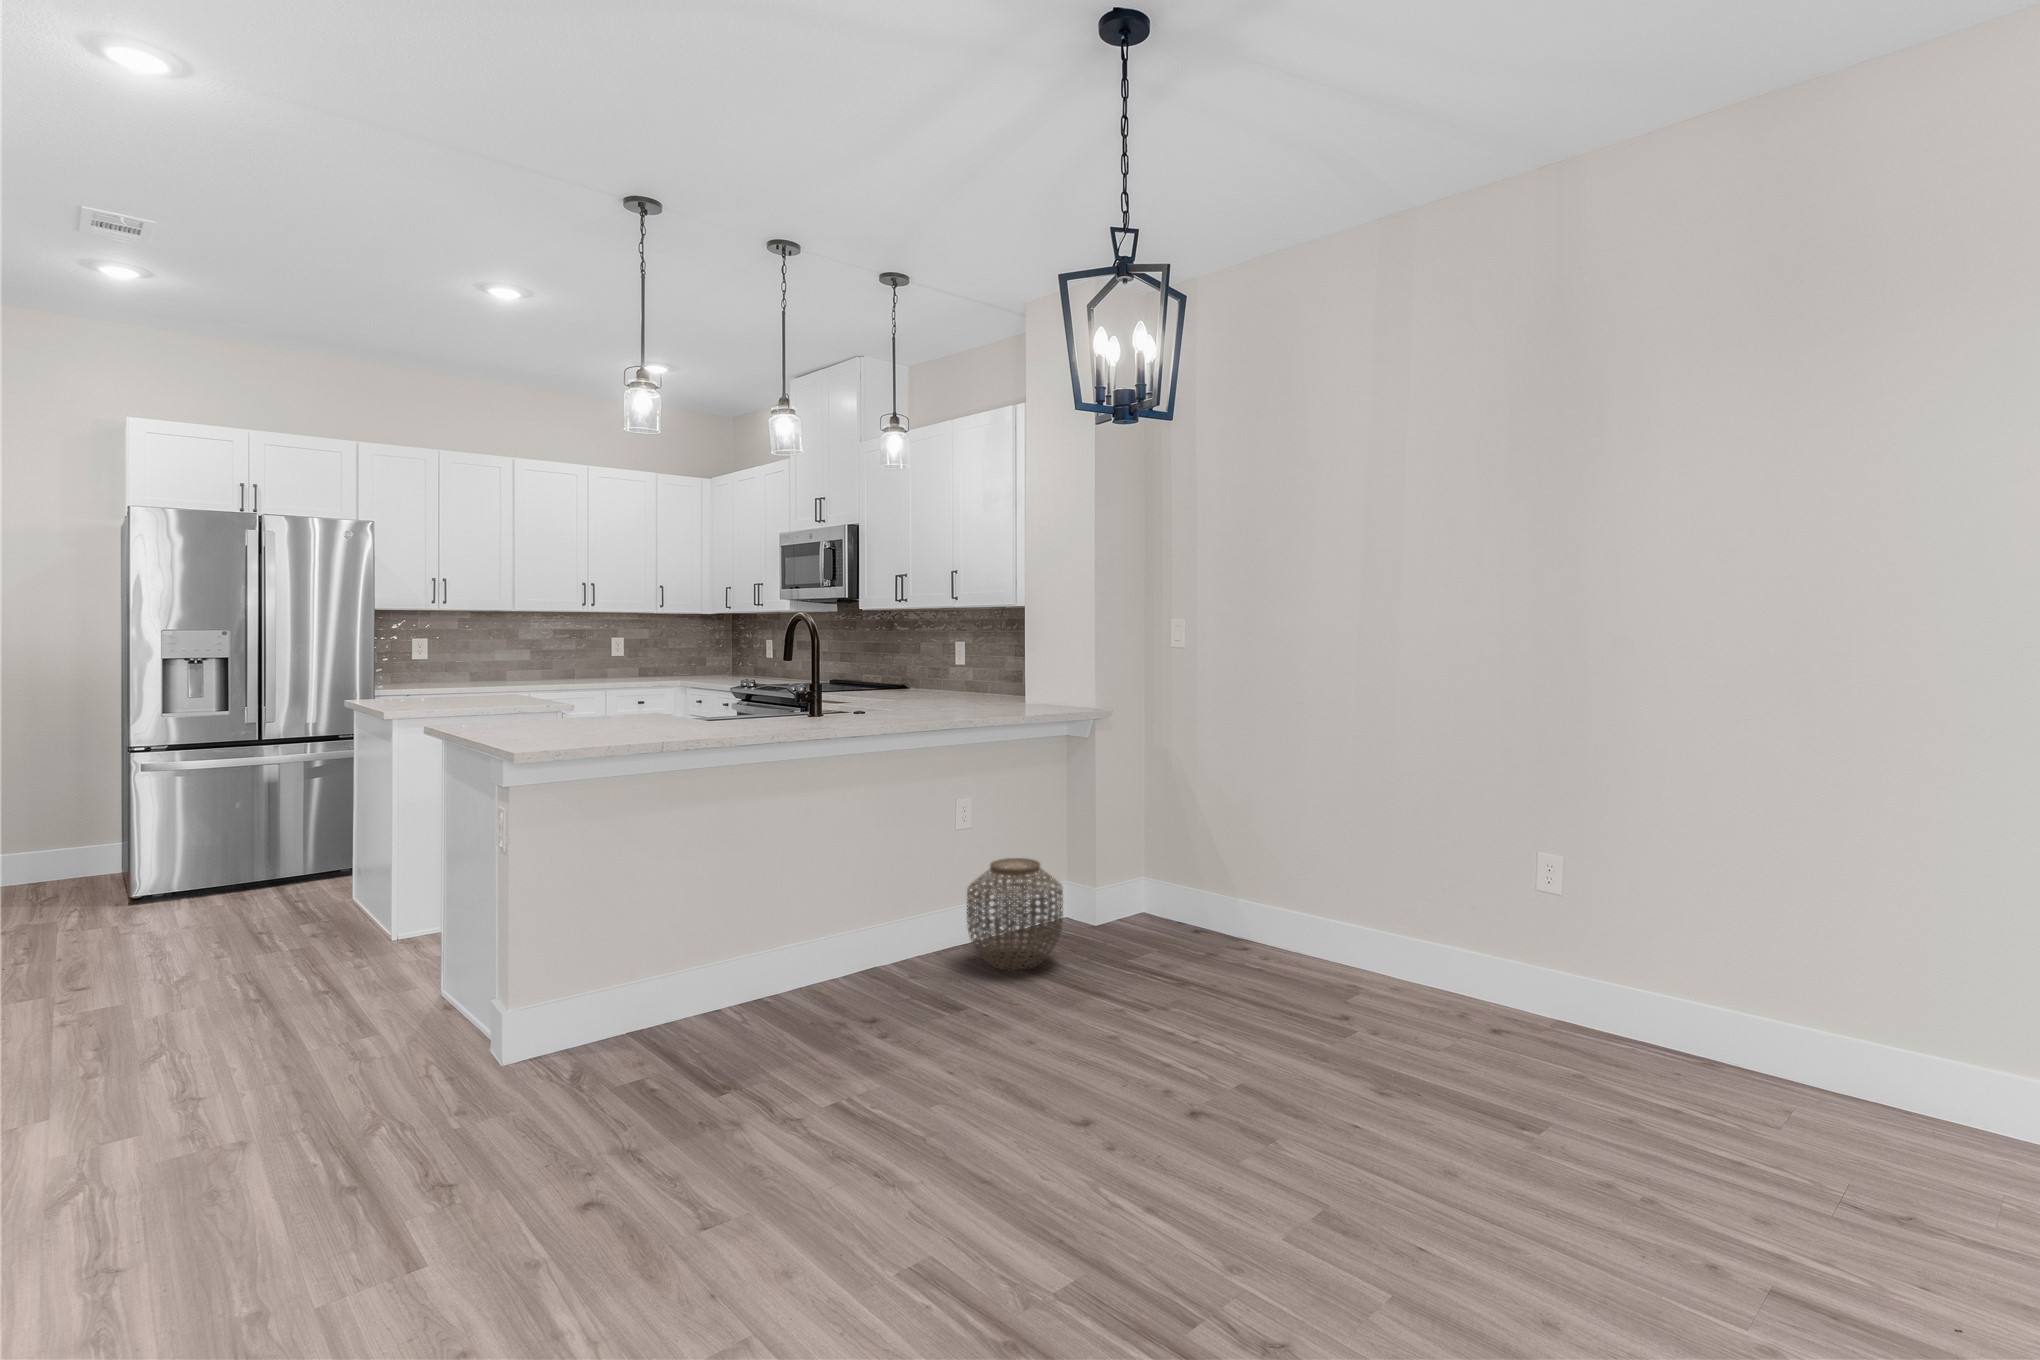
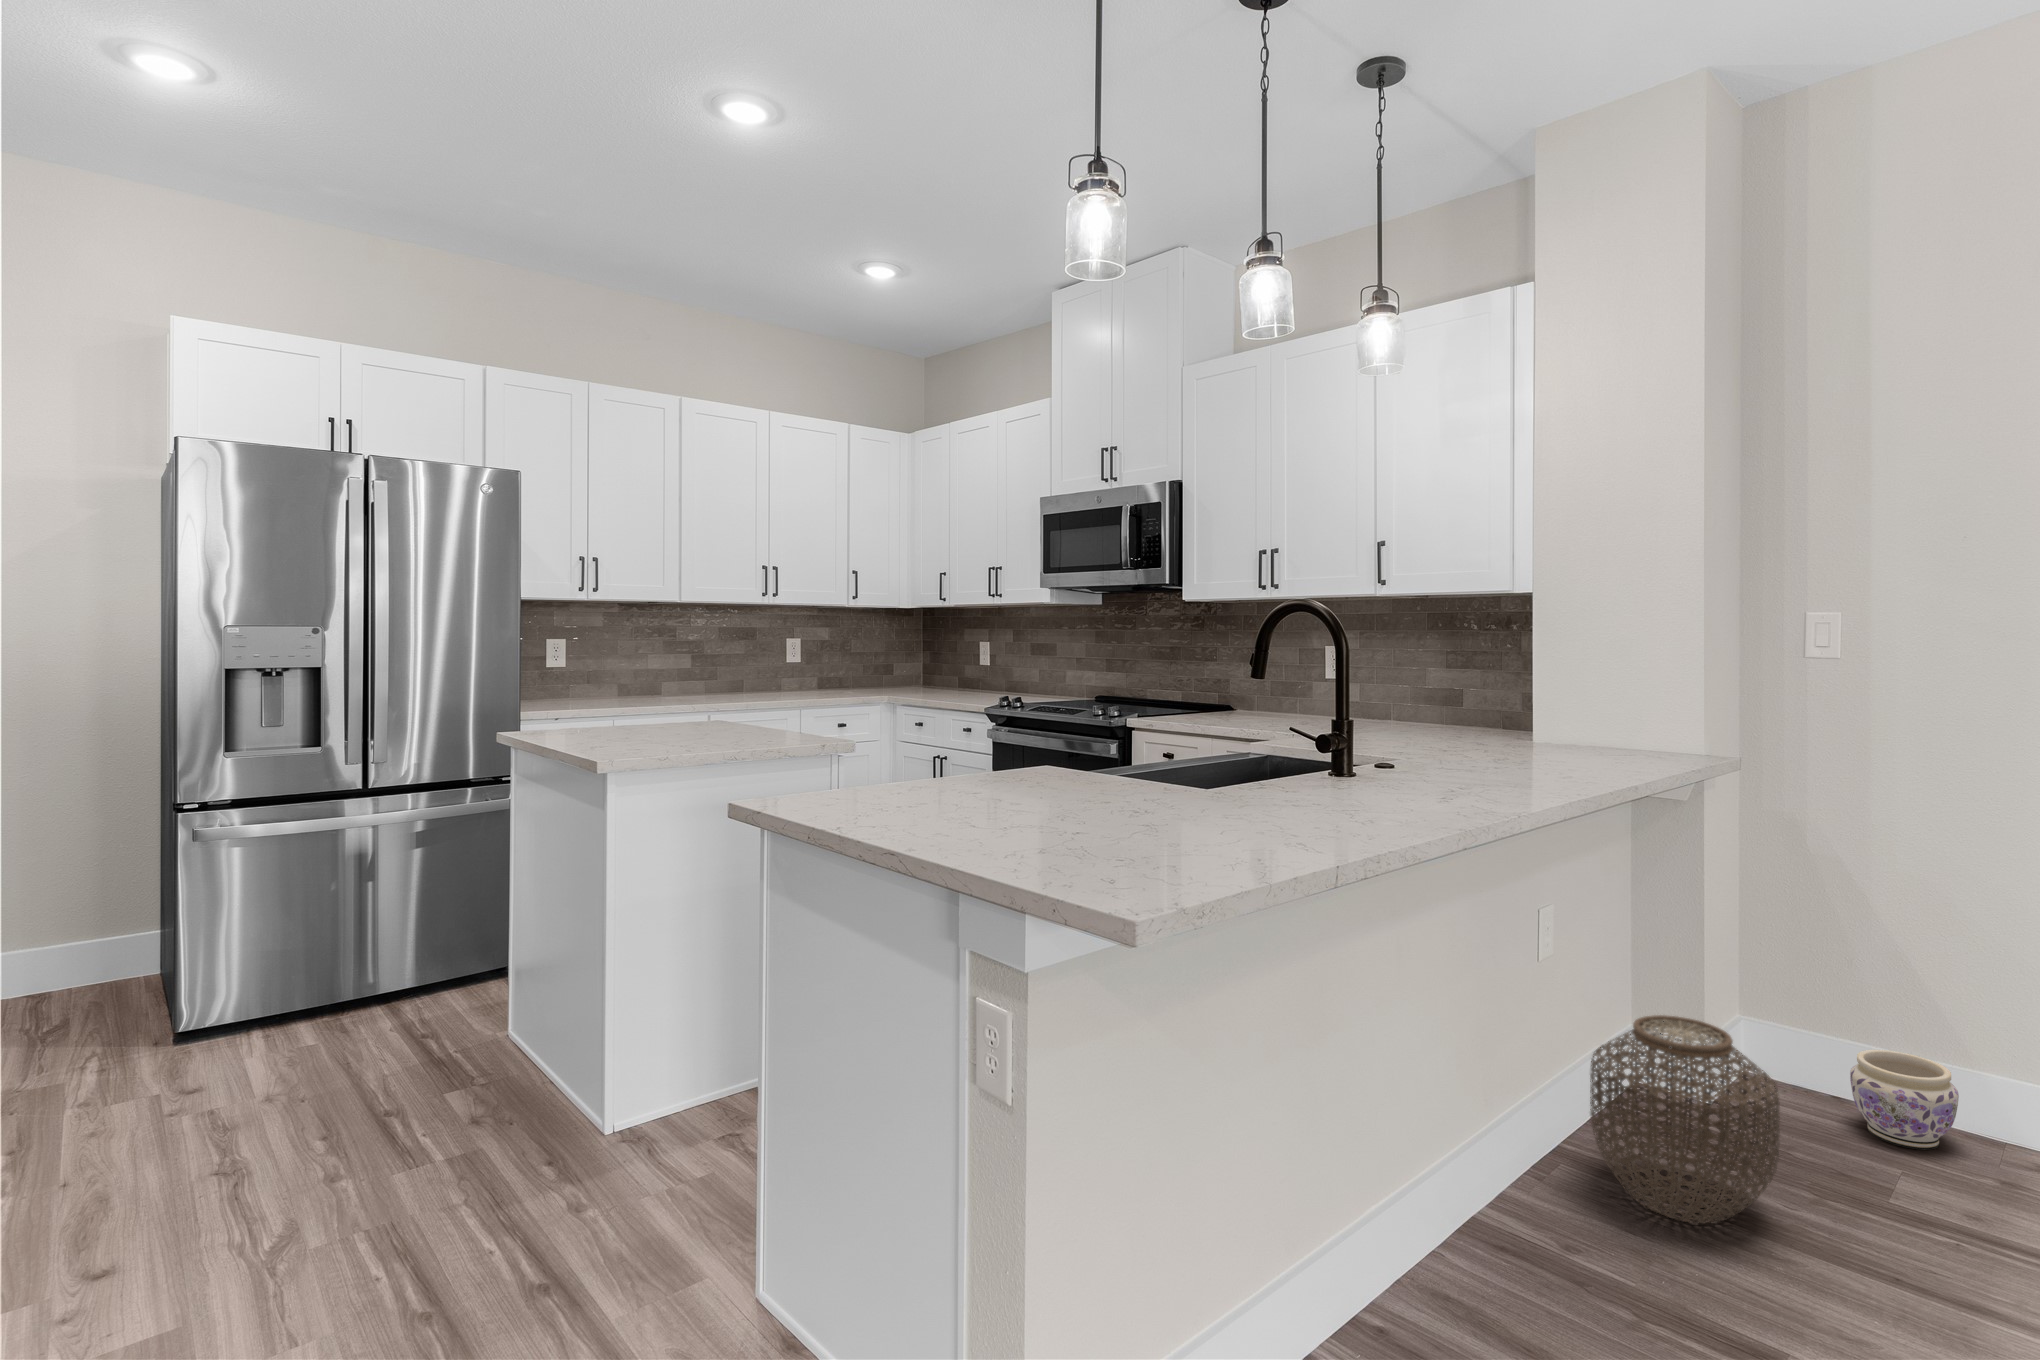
planter: none [1170,889,1223,943] -> present [1850,1050,1959,1150]

